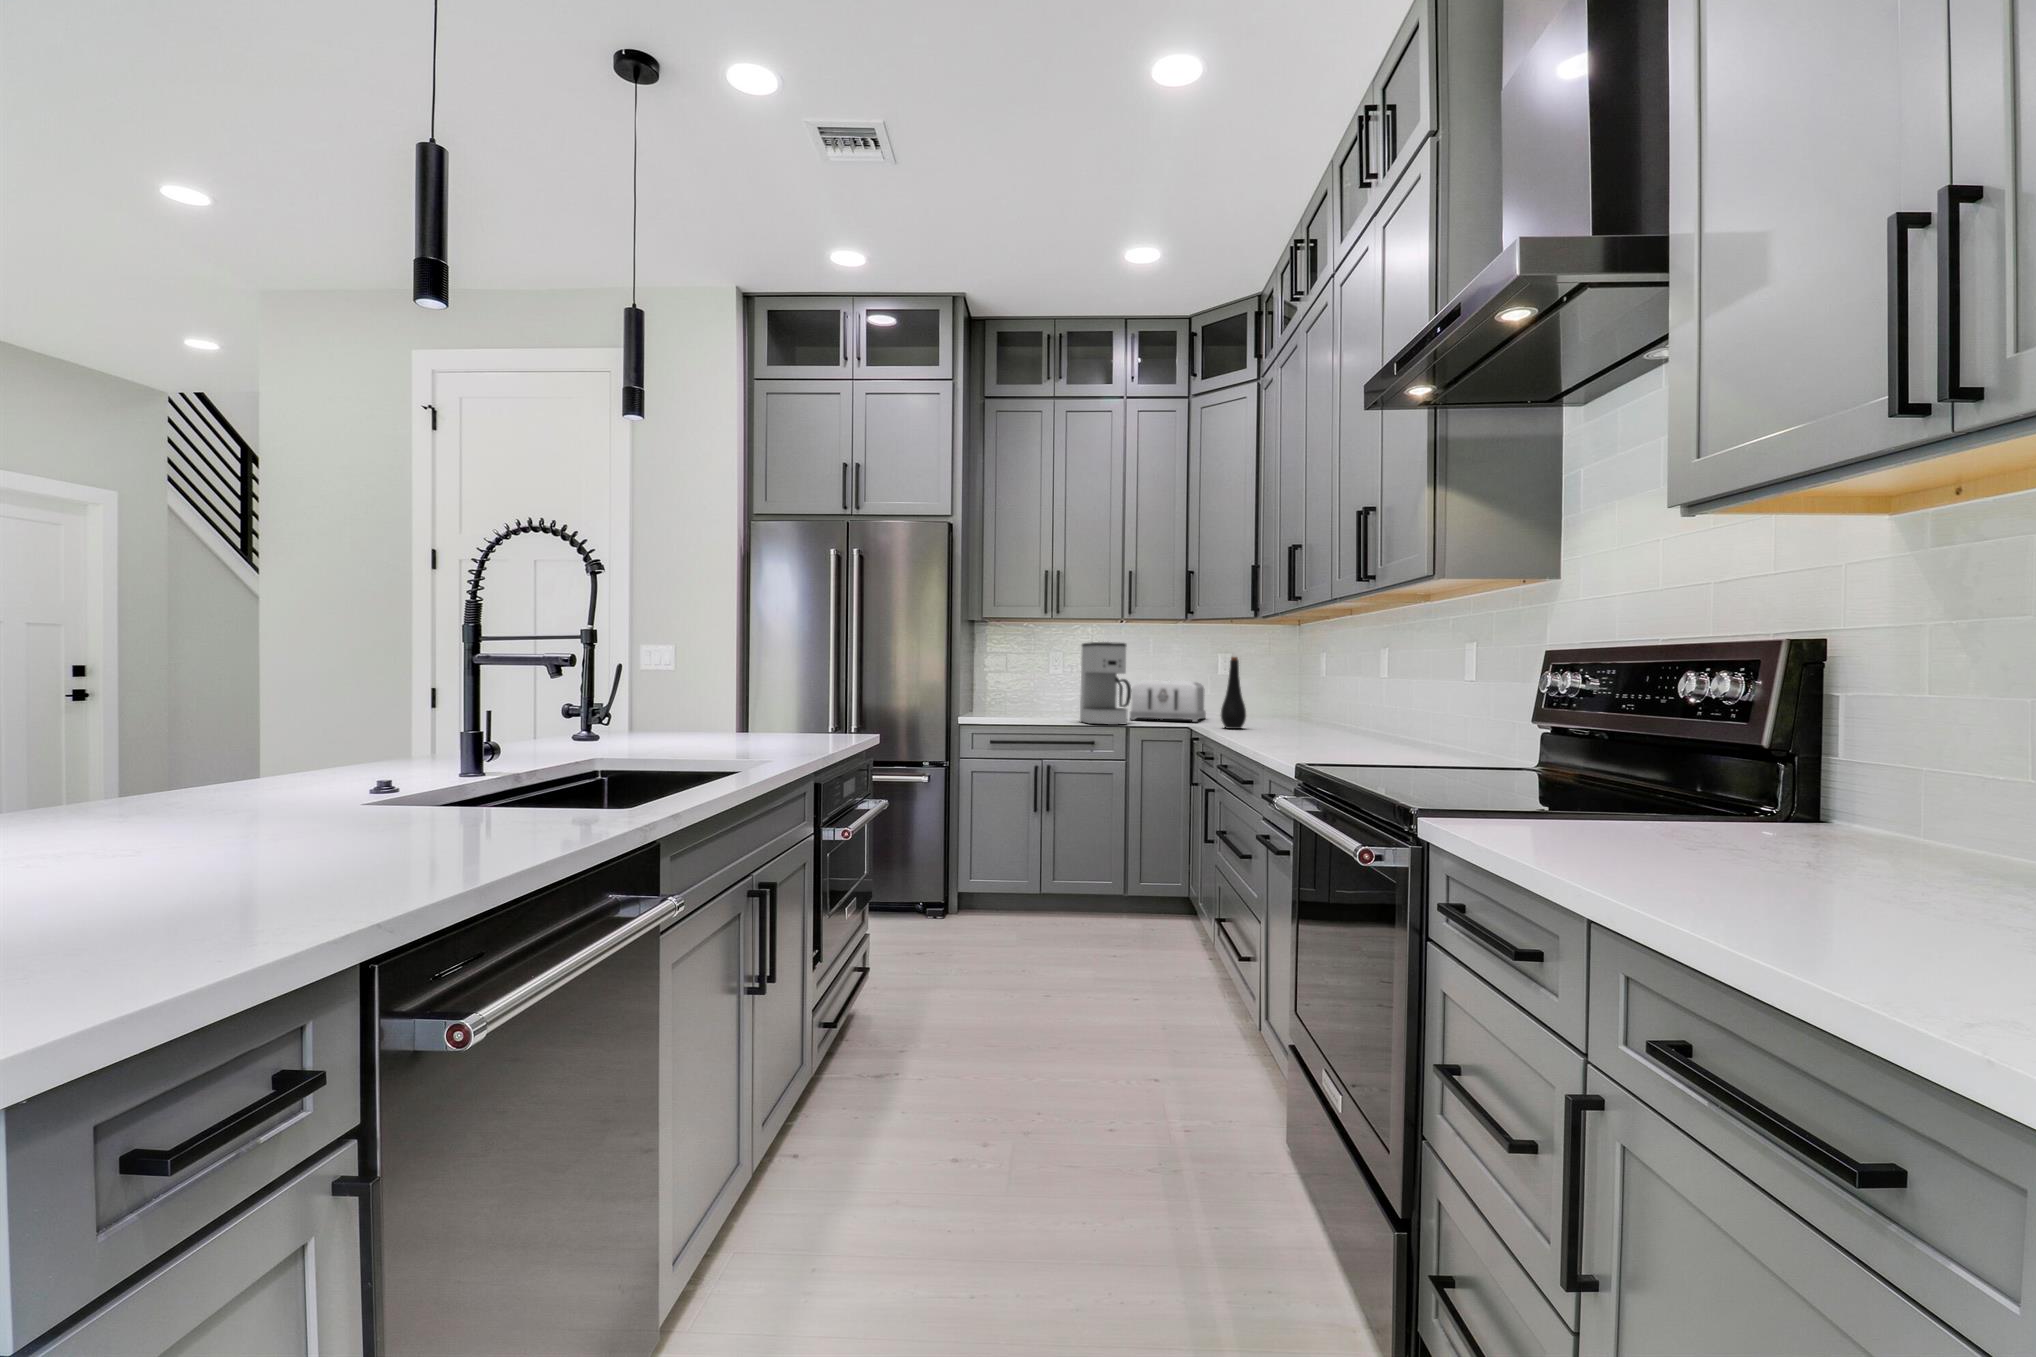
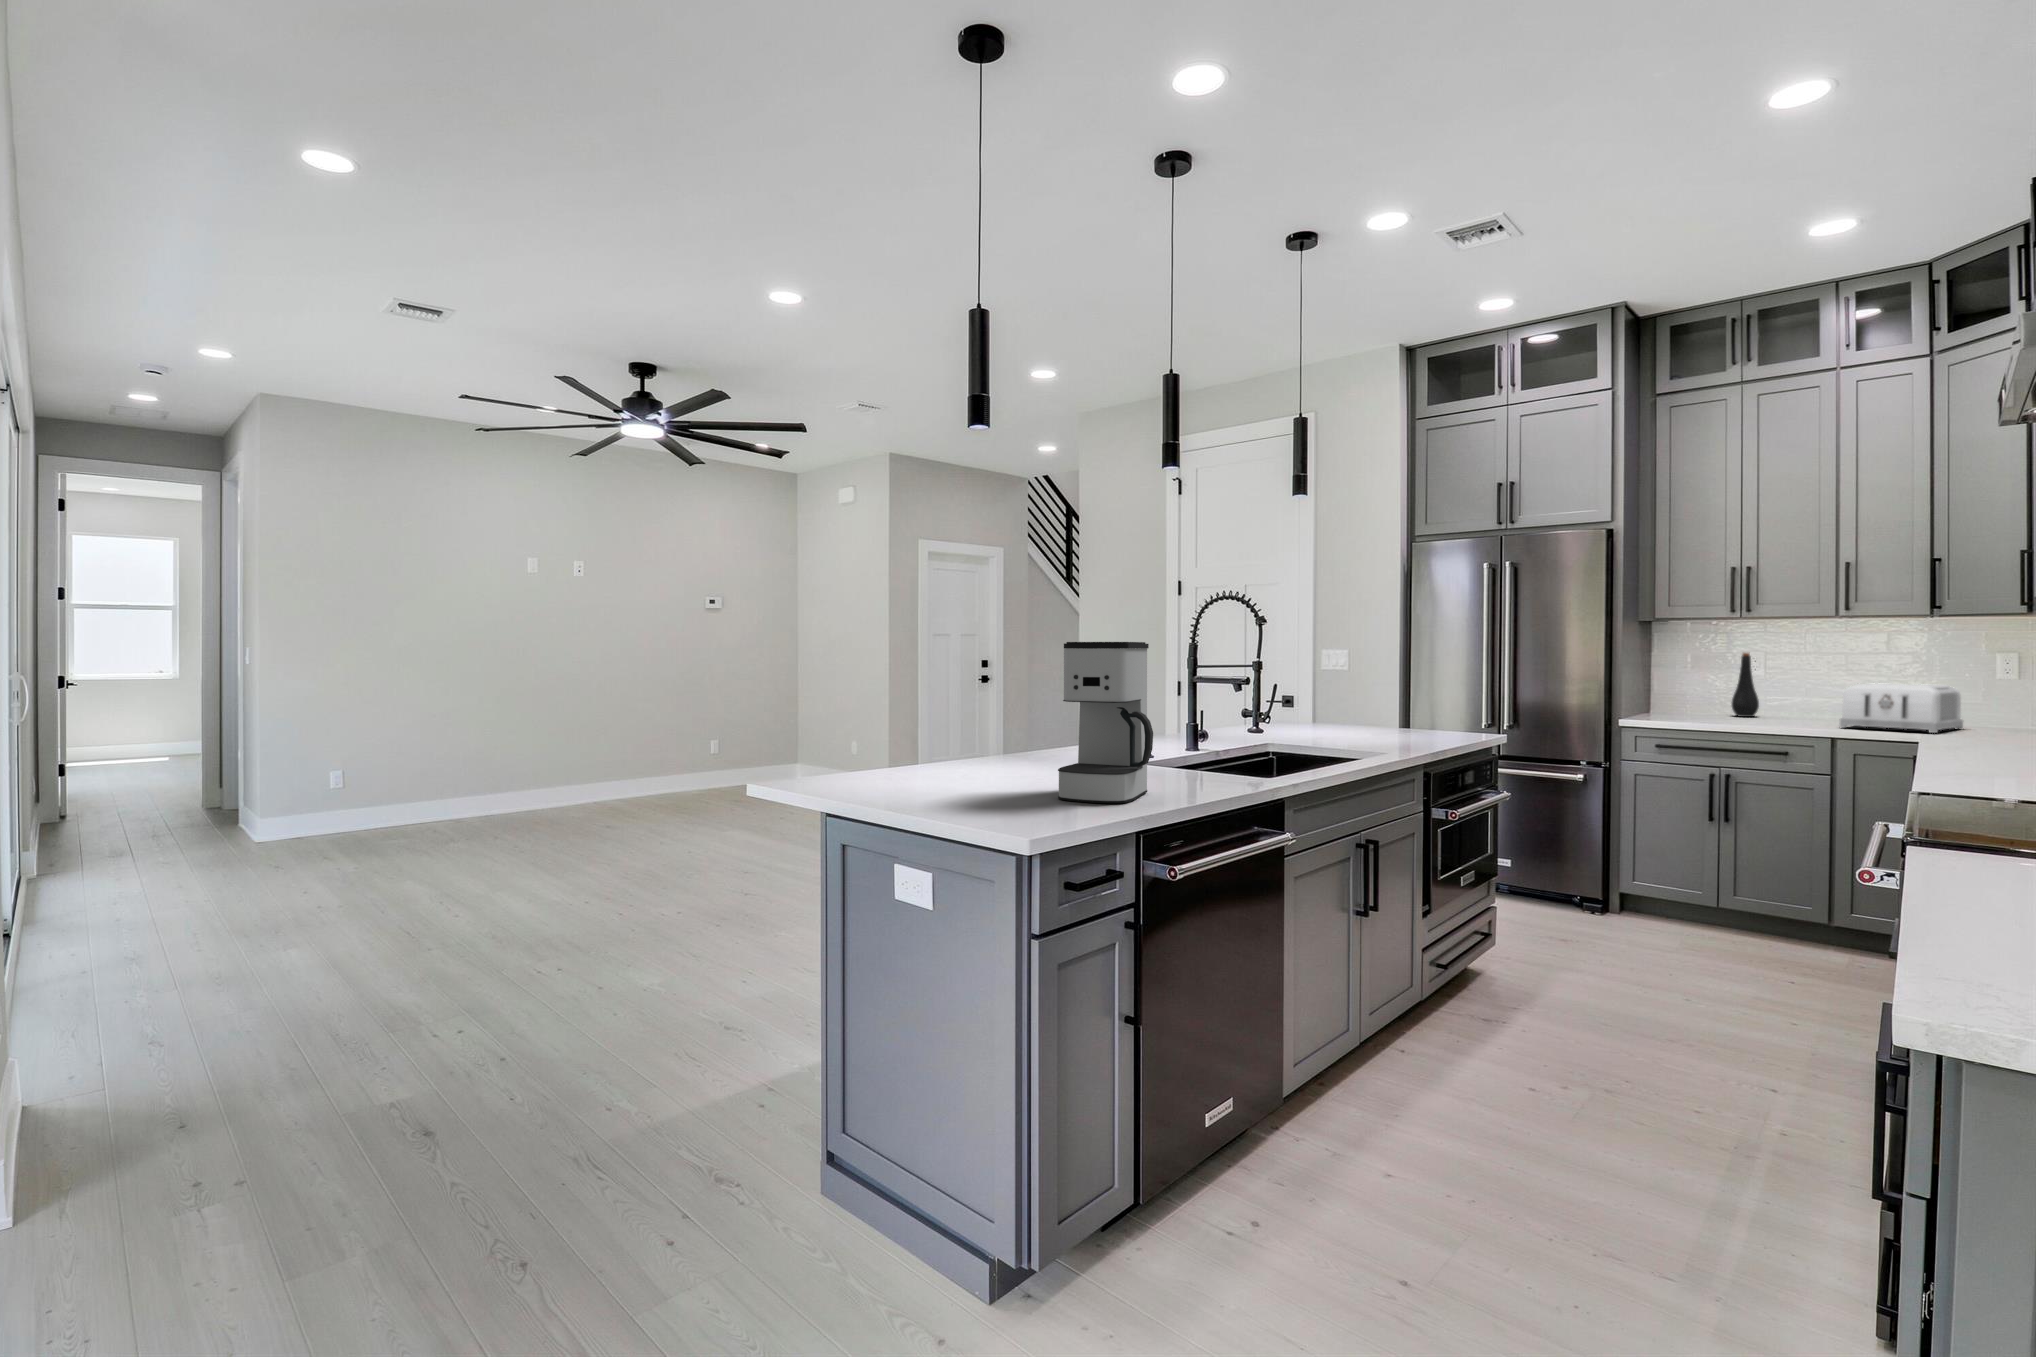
coffee maker: present [1080,642,1131,725] -> present [1058,642,1153,803]
bottle: present [1221,657,1246,729] -> present [1731,653,1759,717]

